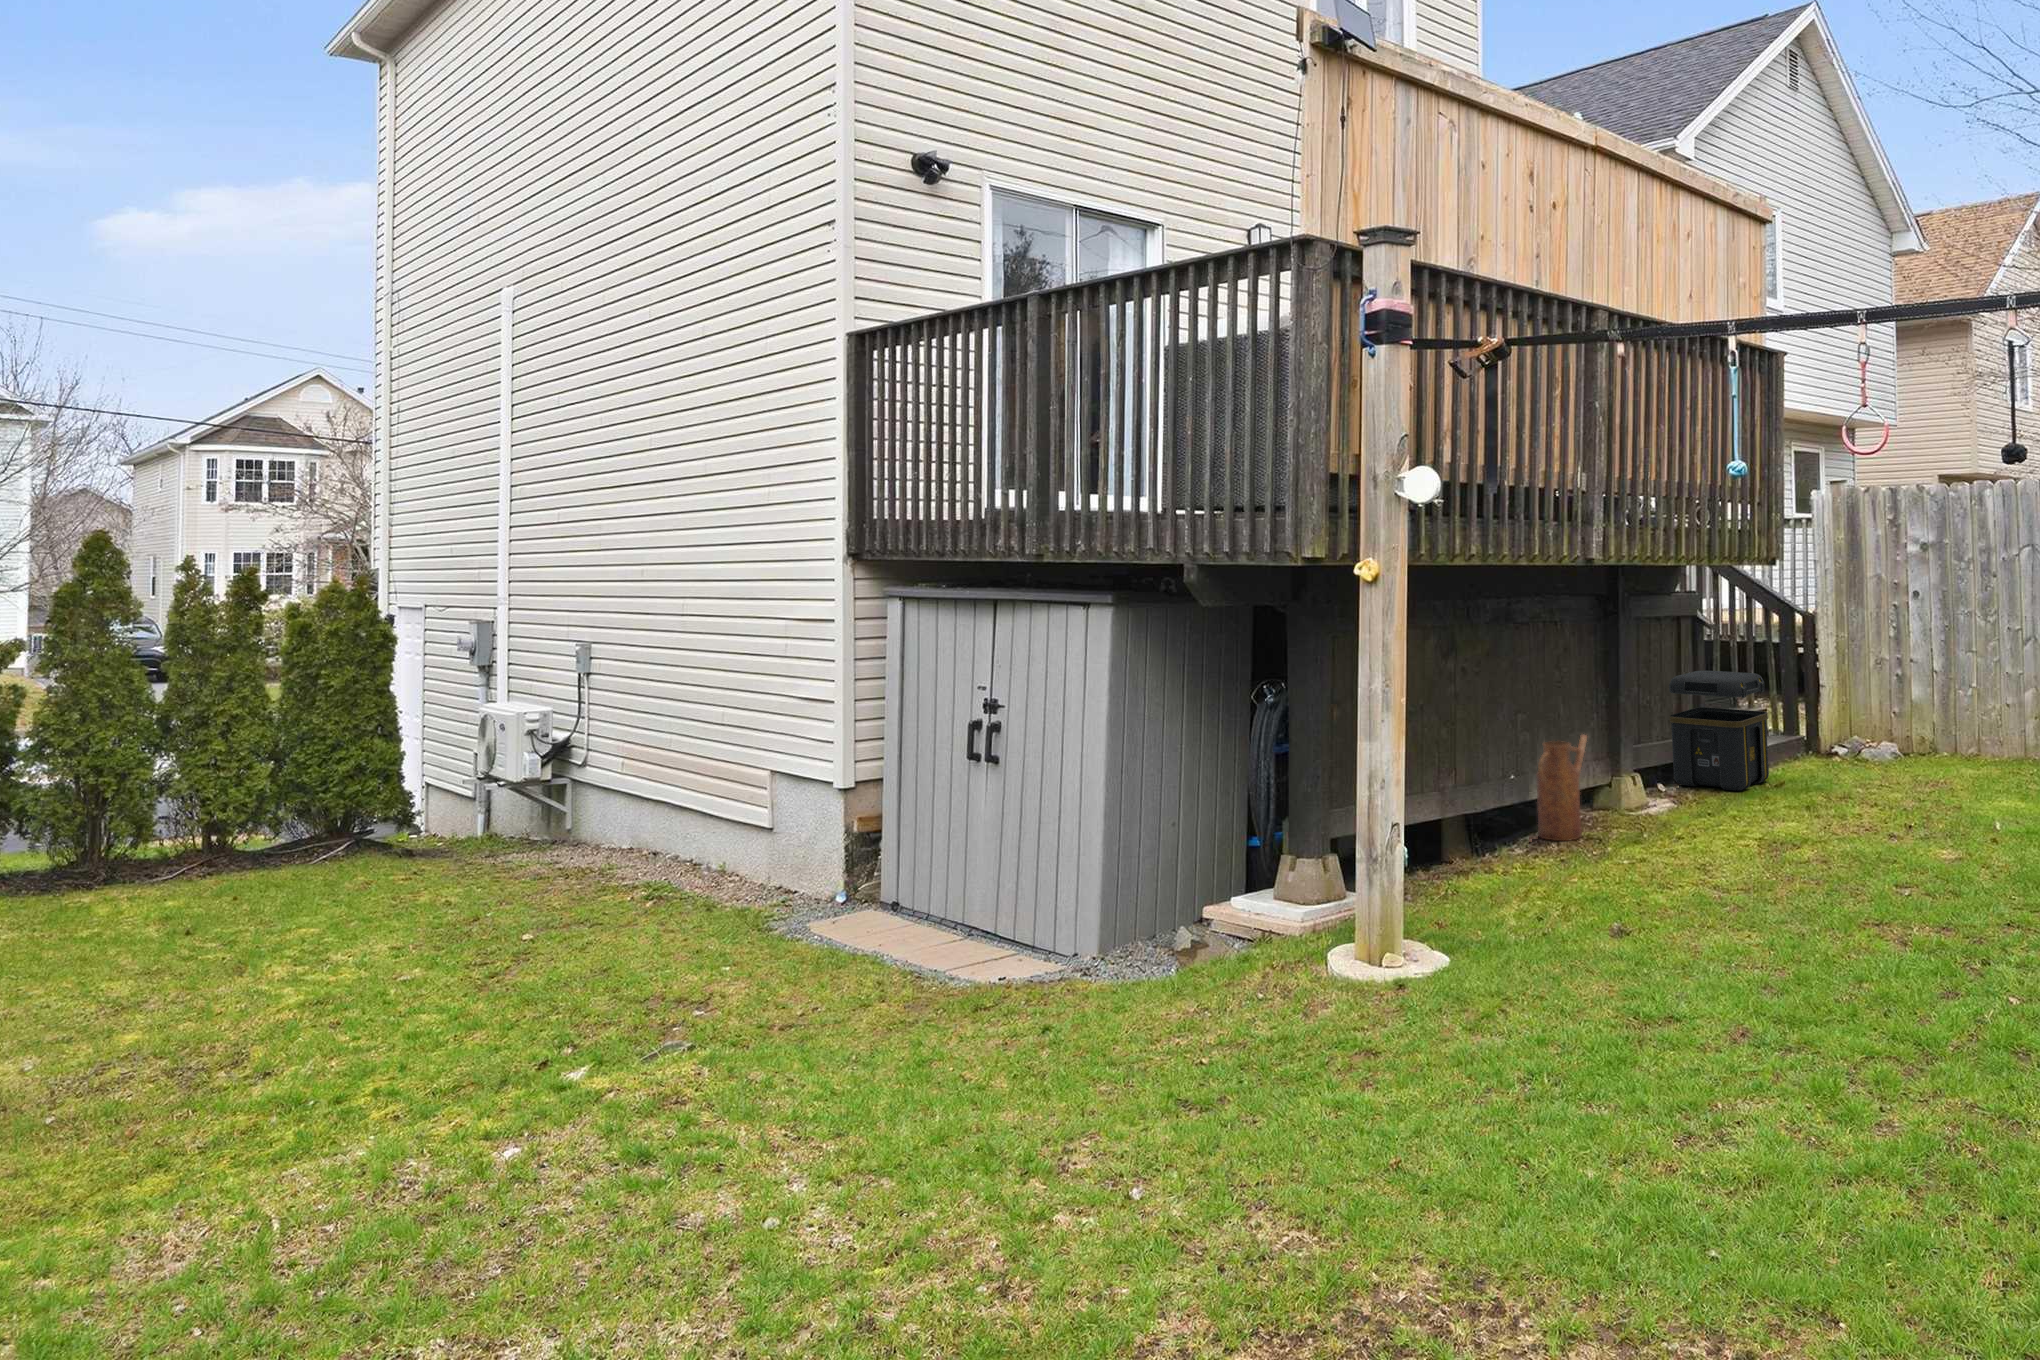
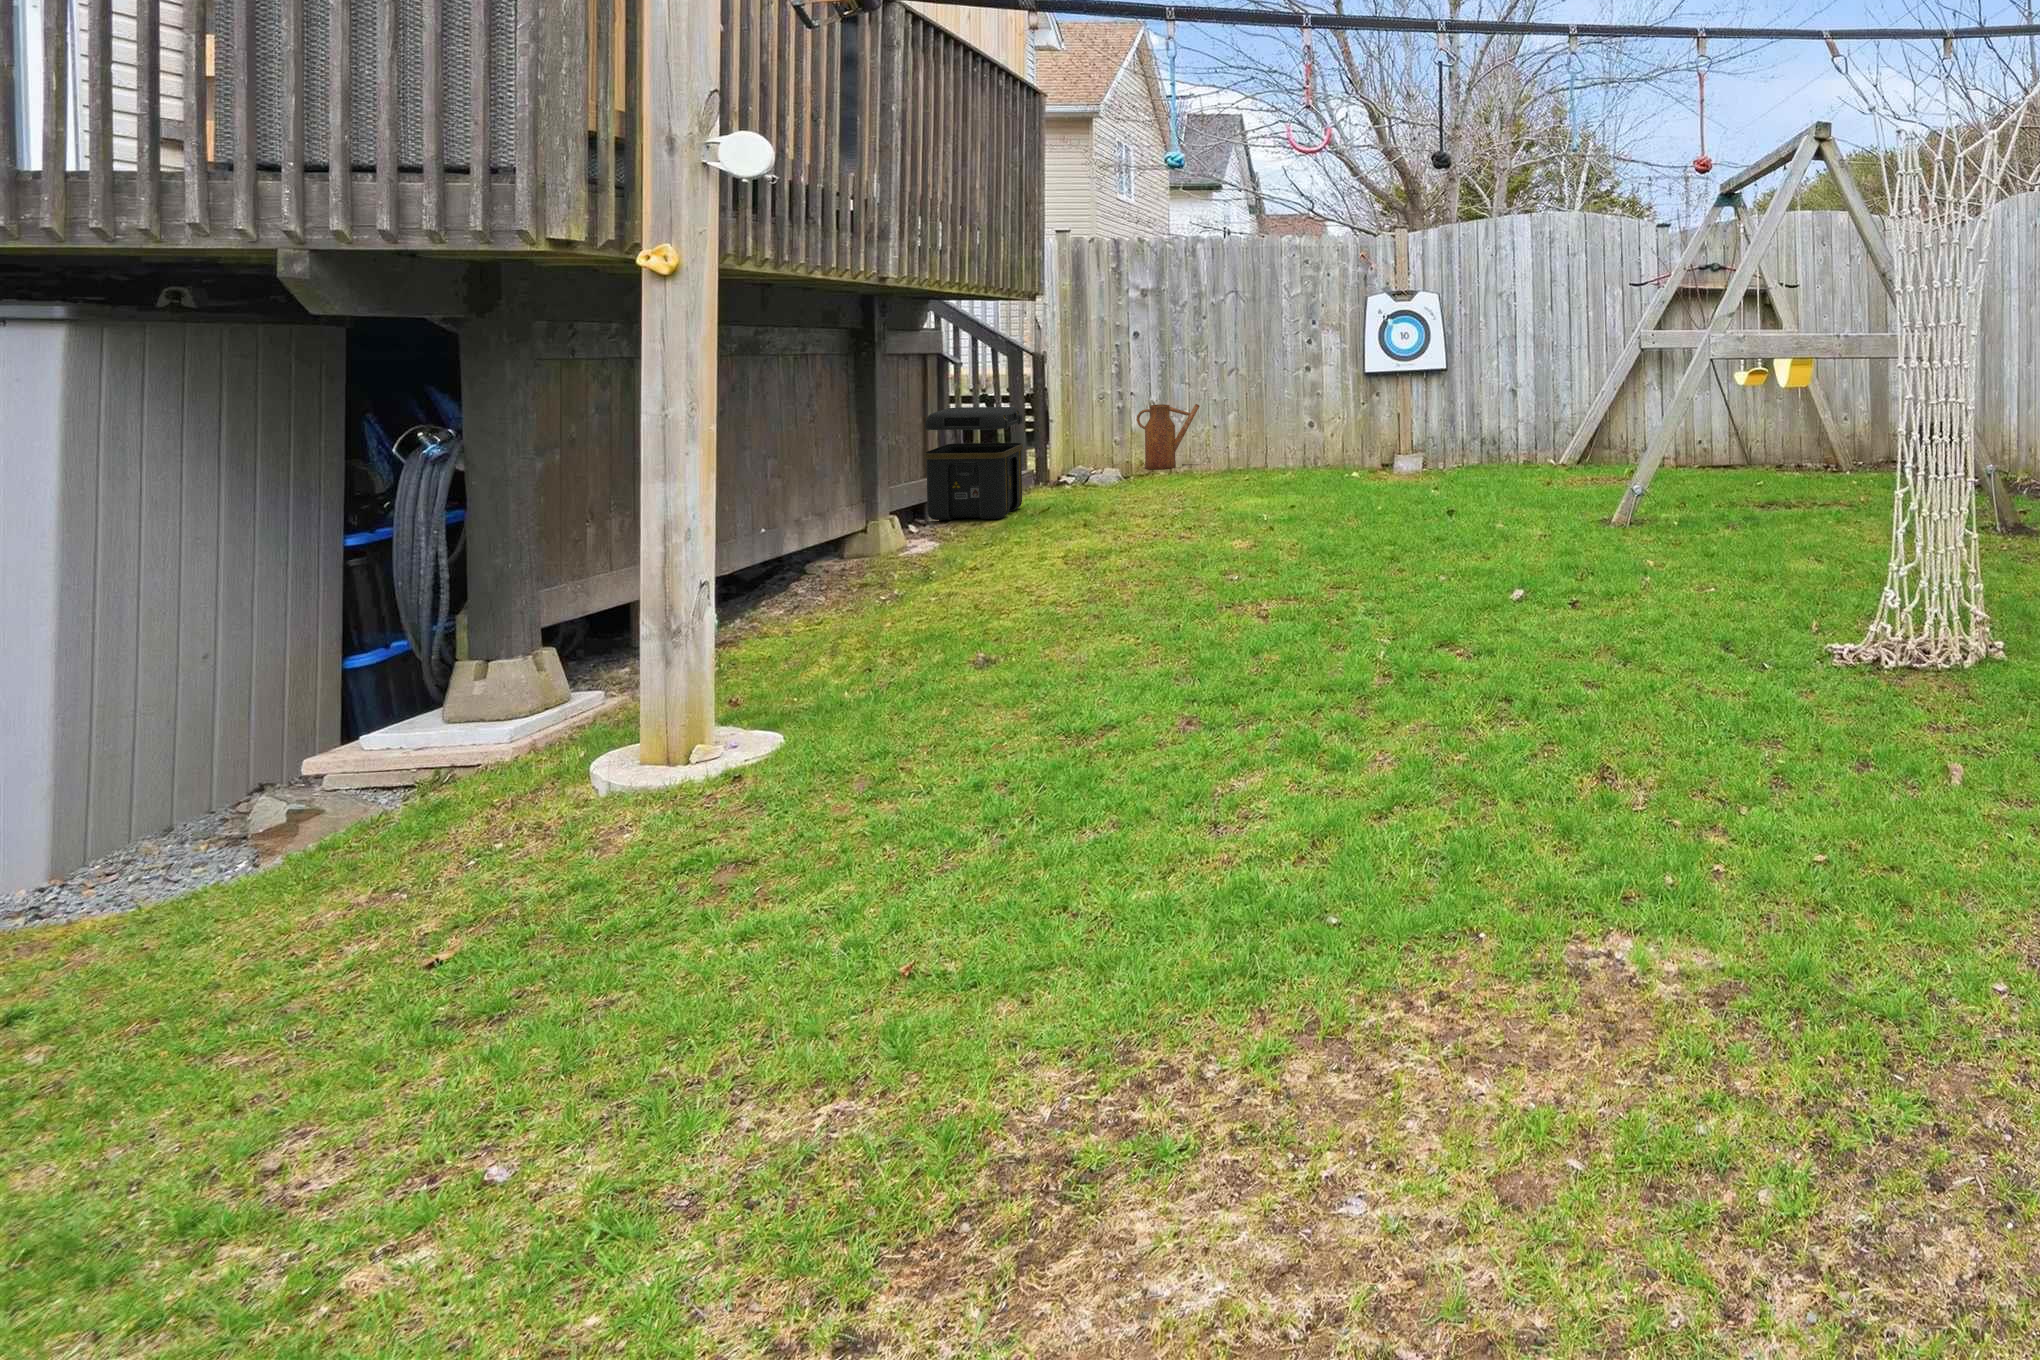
watering can: present [1536,735,1587,841] -> present [1136,404,1200,469]

